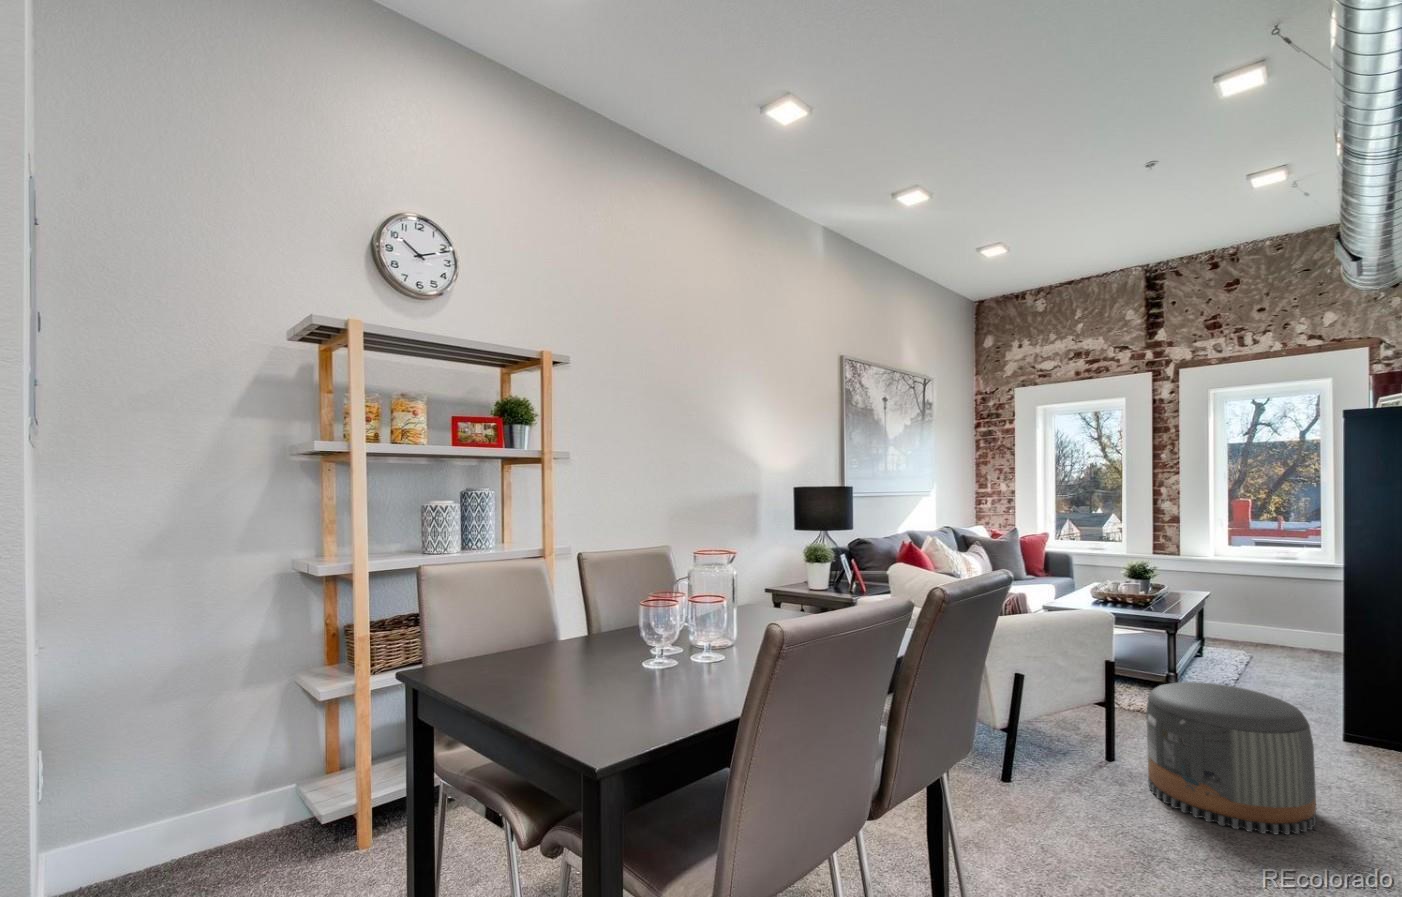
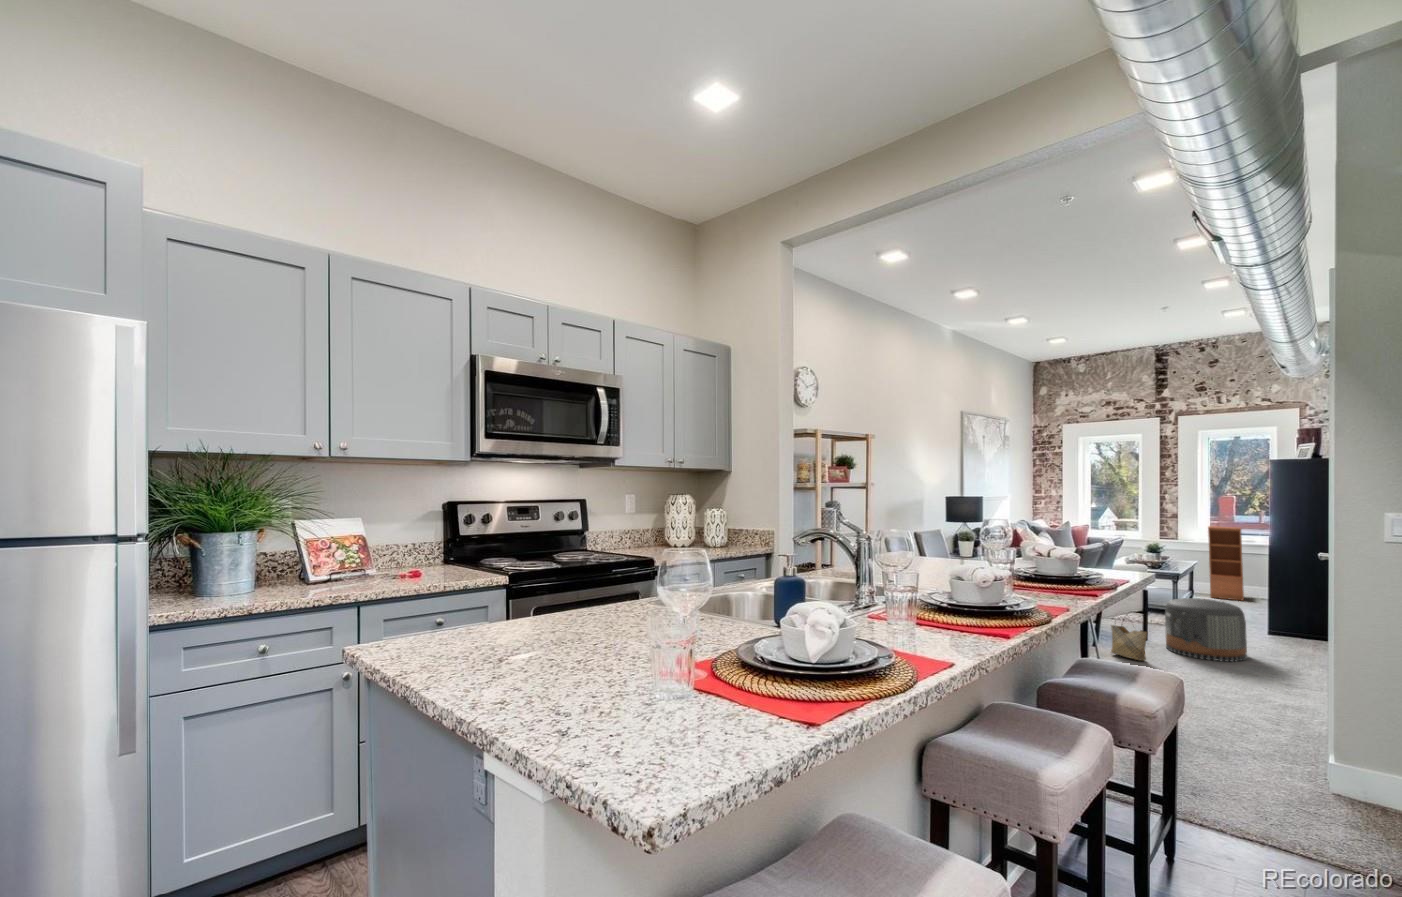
bookcase: none [1226,536,1284,656] -> present [1208,526,1244,601]
woven basket: none [1030,720,1104,834] -> present [1111,625,1148,661]

